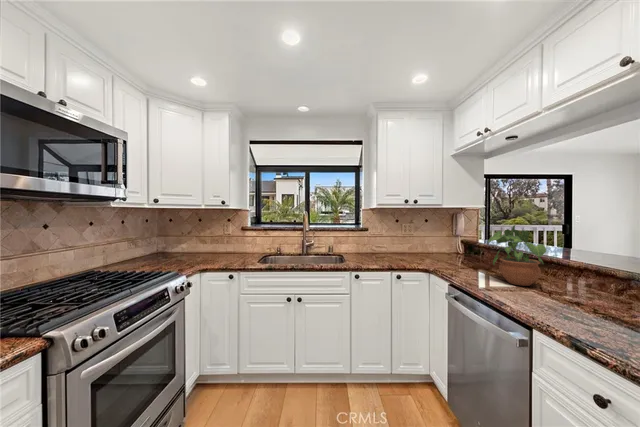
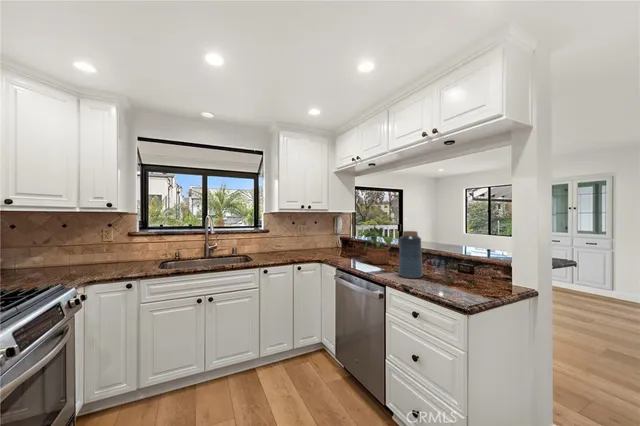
vase: none [557,239,615,325] -> present [399,231,423,278]

